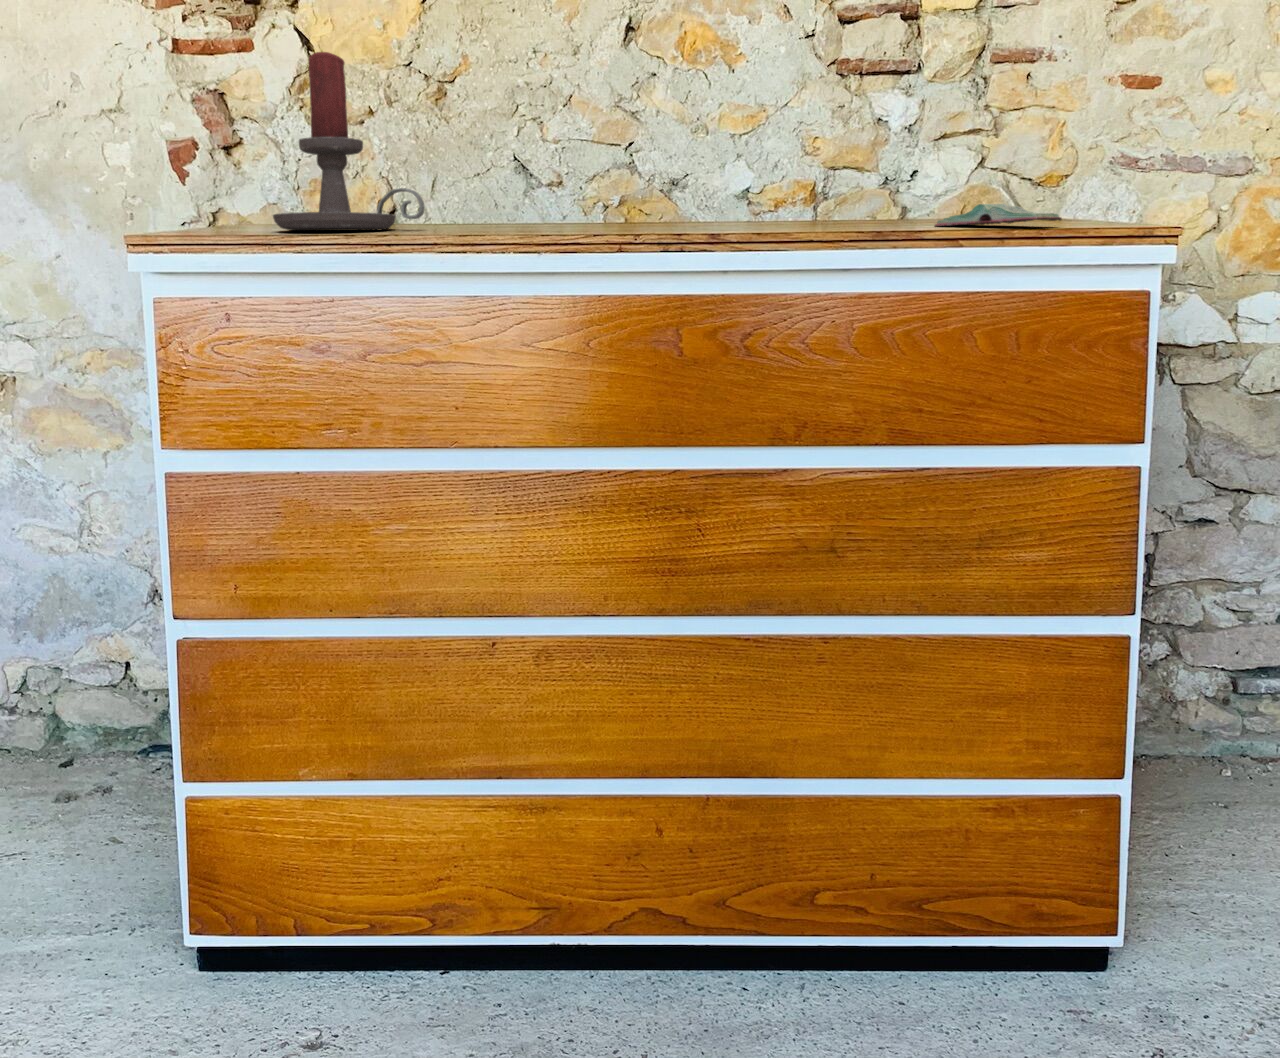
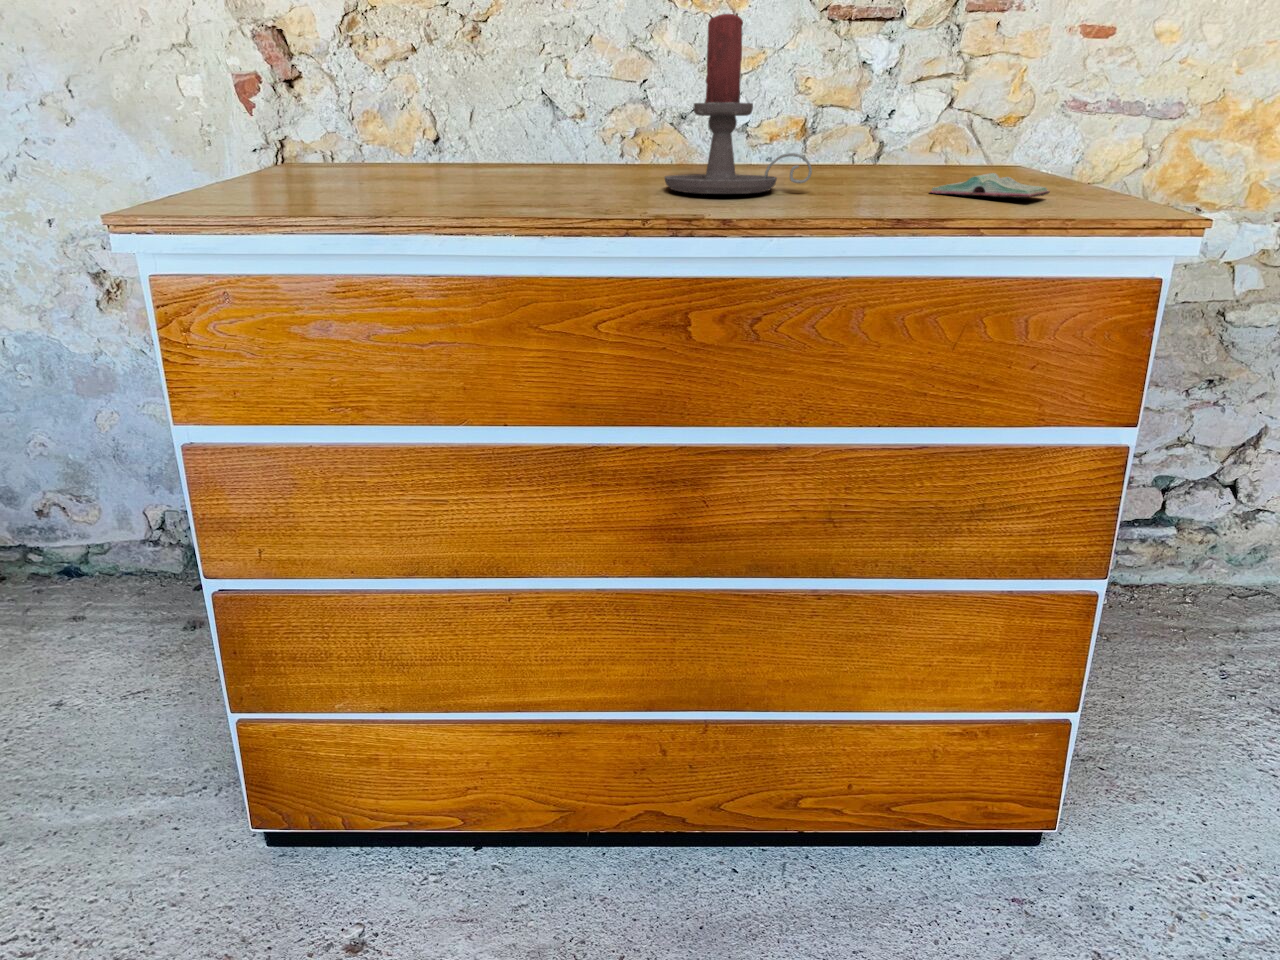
candle holder: present [273,52,425,231] -> present [665,14,812,194]

